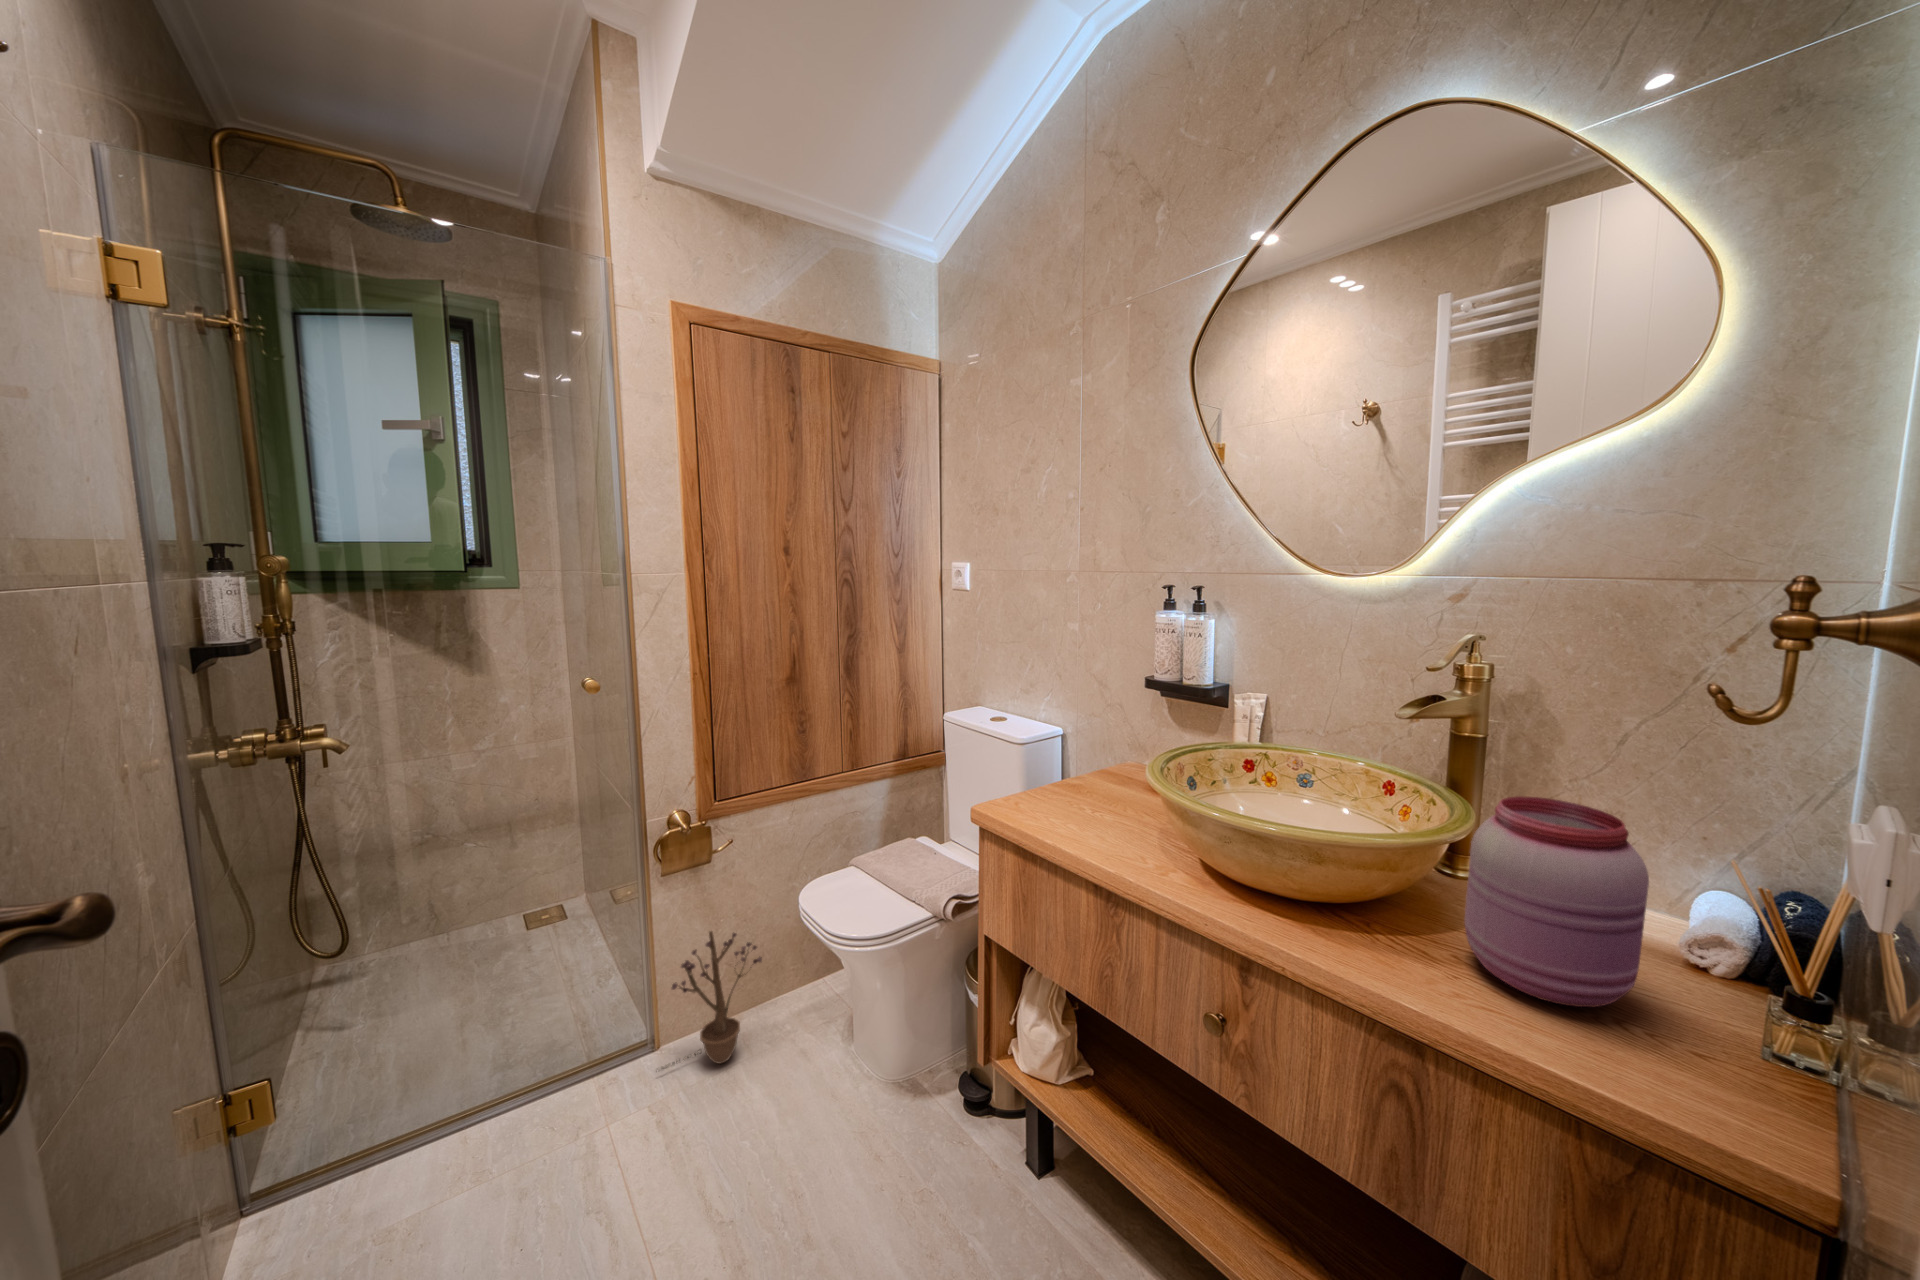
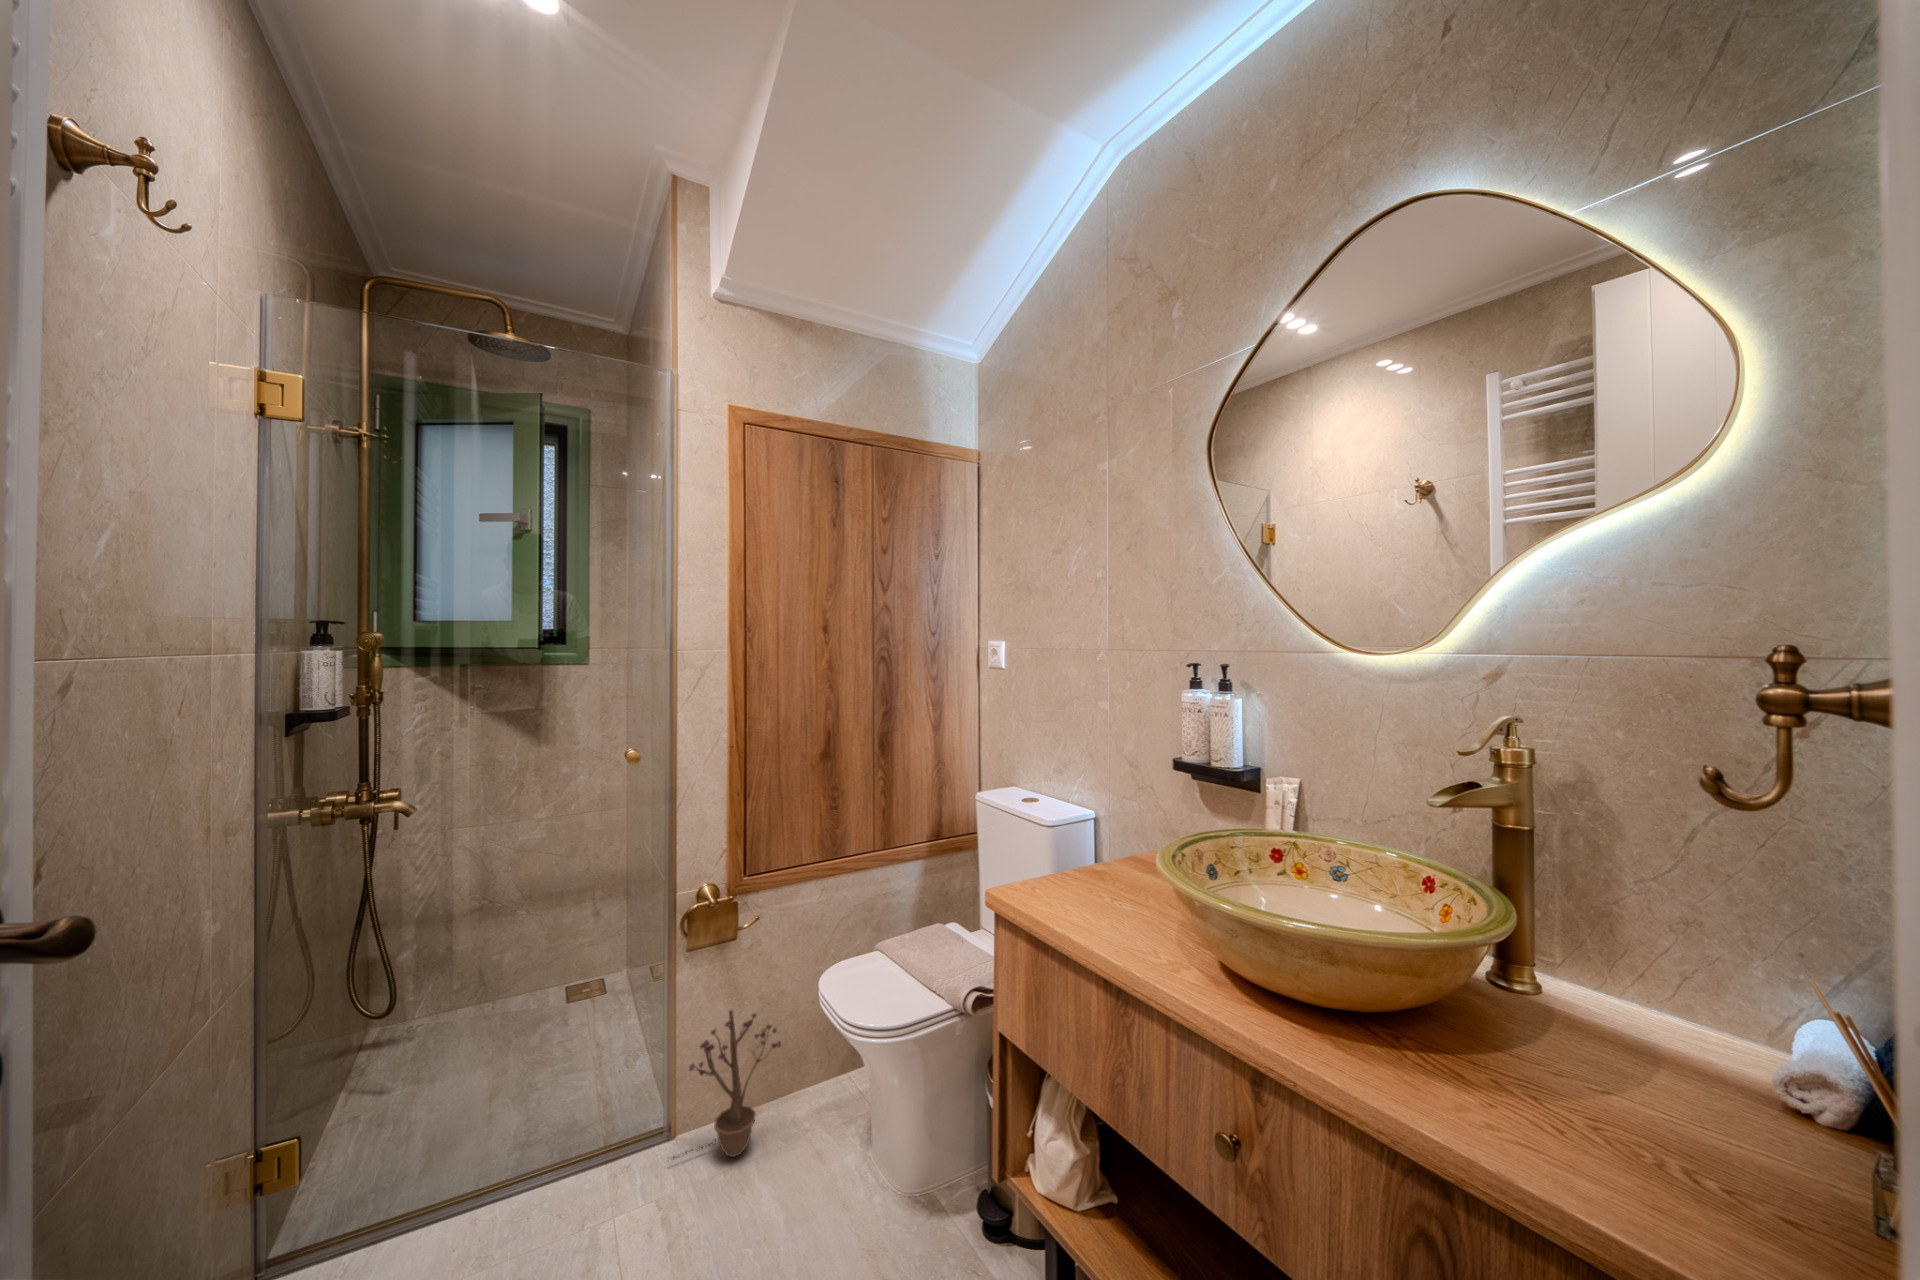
jar: present [1464,796,1649,1007] -> none [1510,898,1725,1161]

